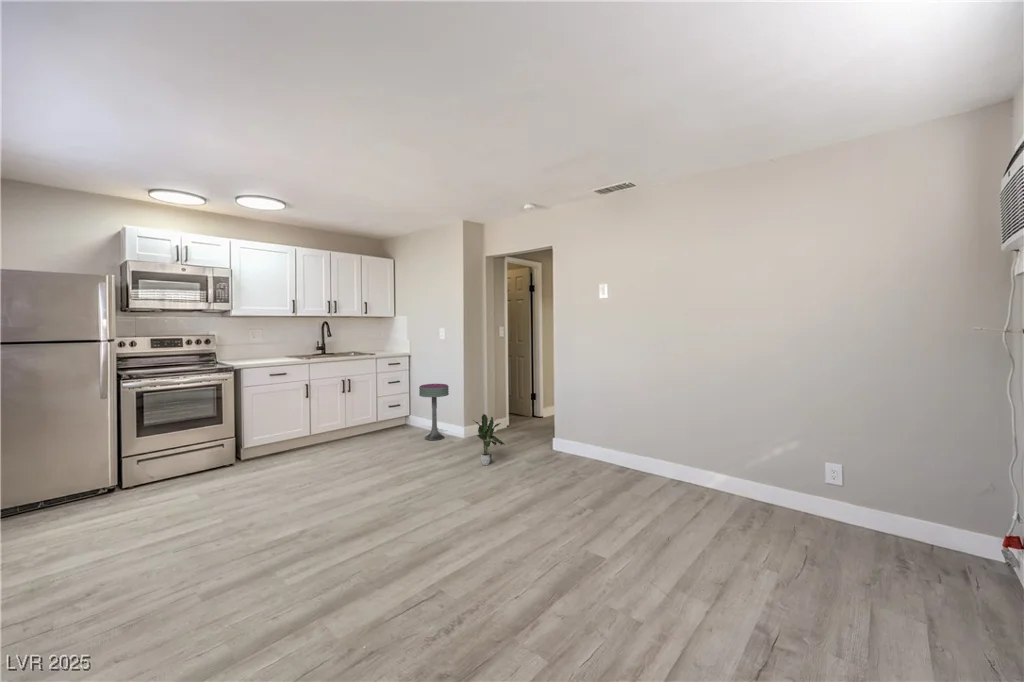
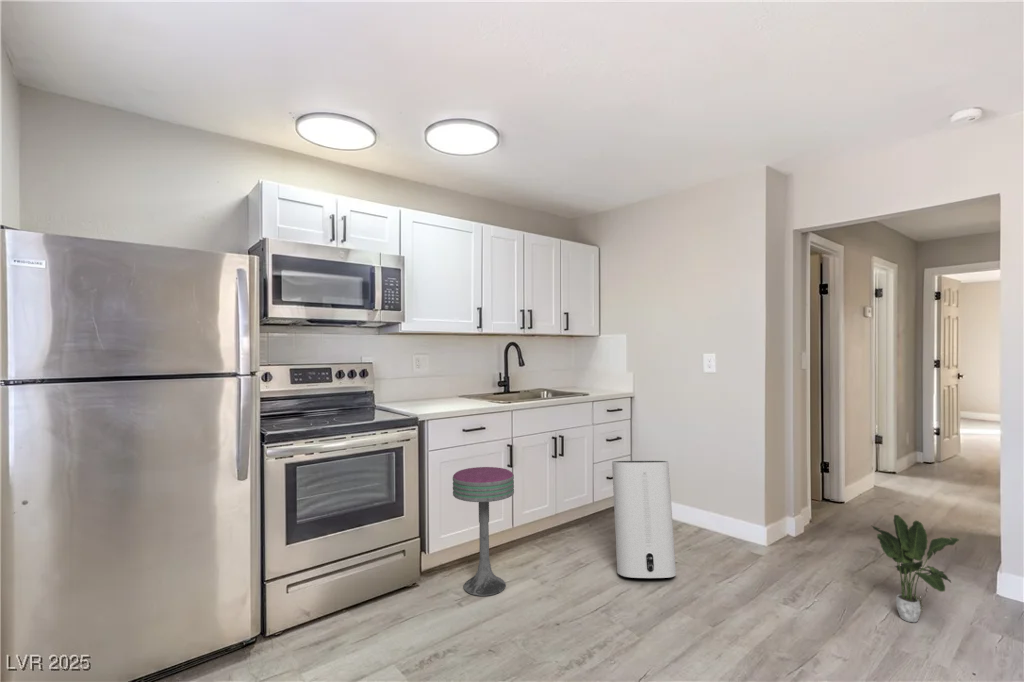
bar stool: present [419,384,449,440] -> present [453,467,514,596]
air purifier: none [358,392,392,455] -> present [612,461,676,578]

